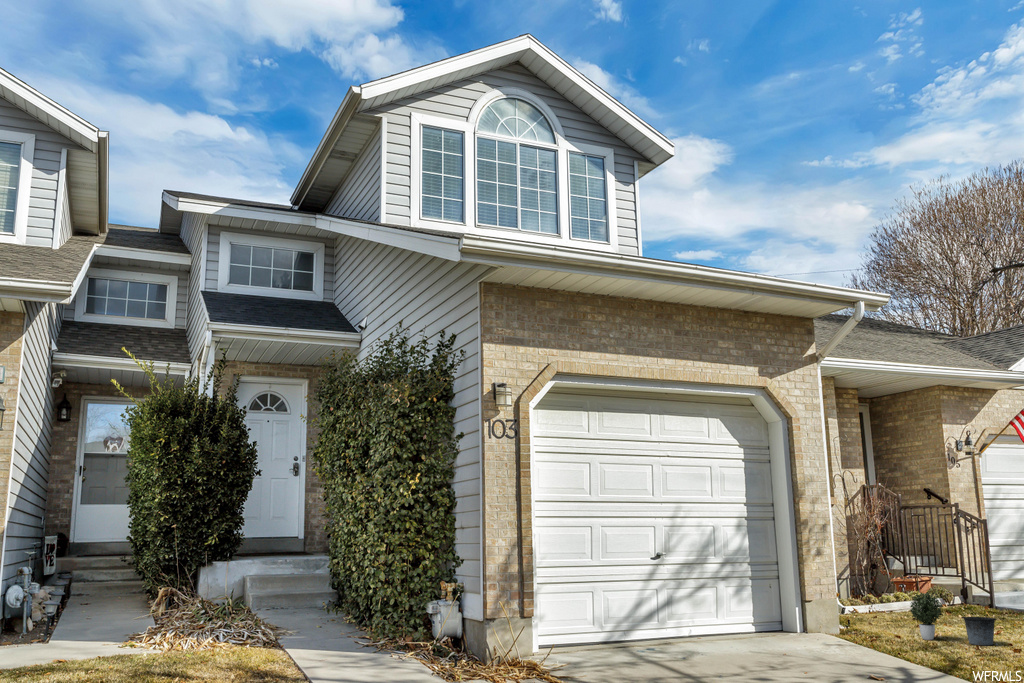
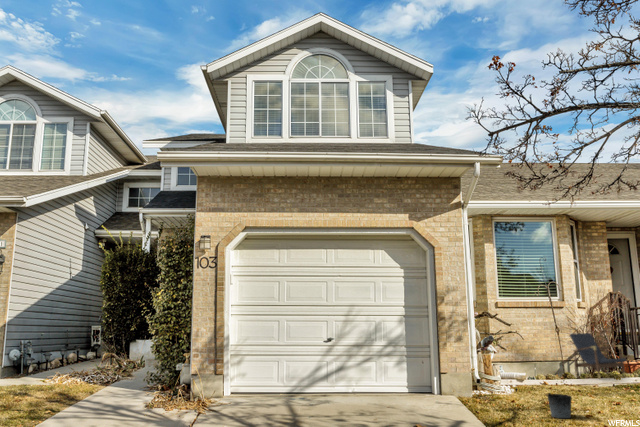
lounge chair: none [855,542,924,603] -> present [570,333,626,378]
potted plant: present [910,593,943,640] -> none [512,373,539,410]

